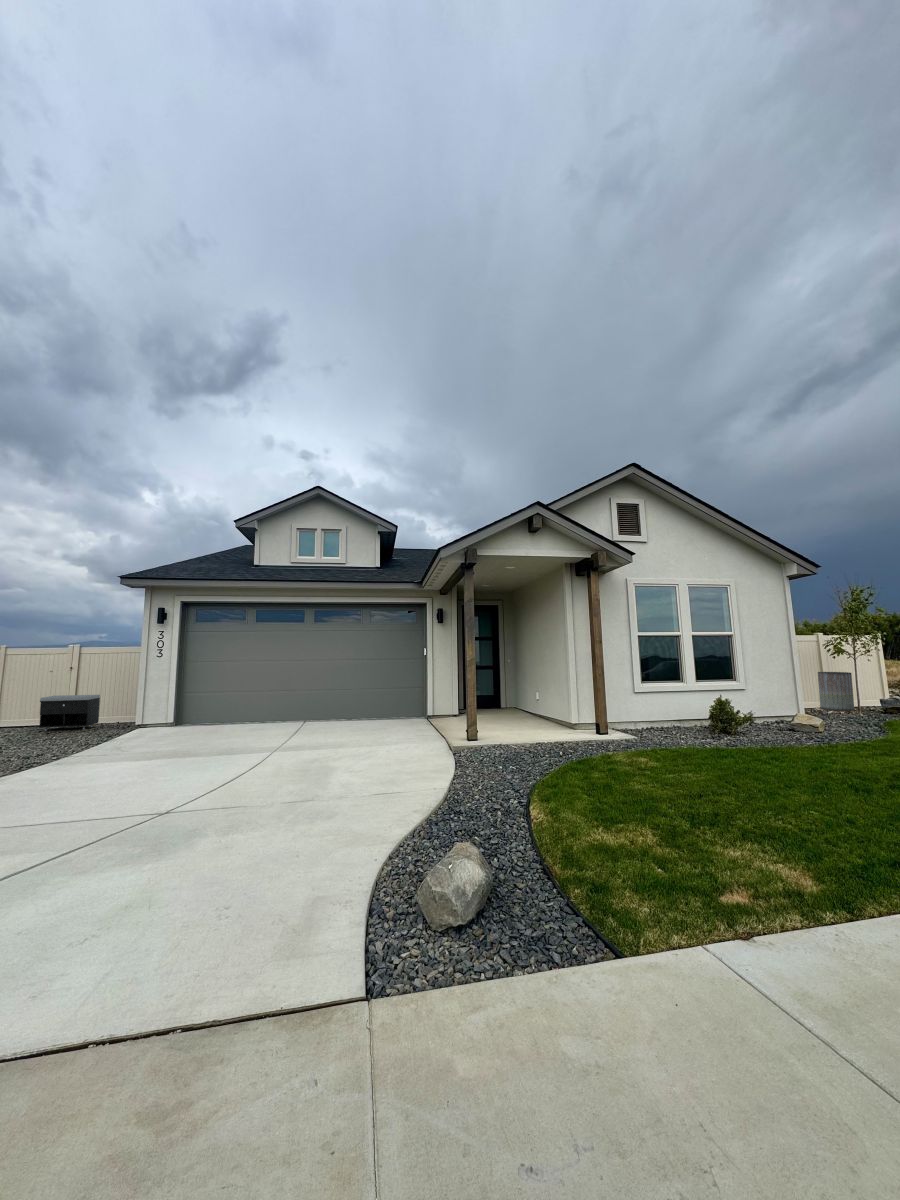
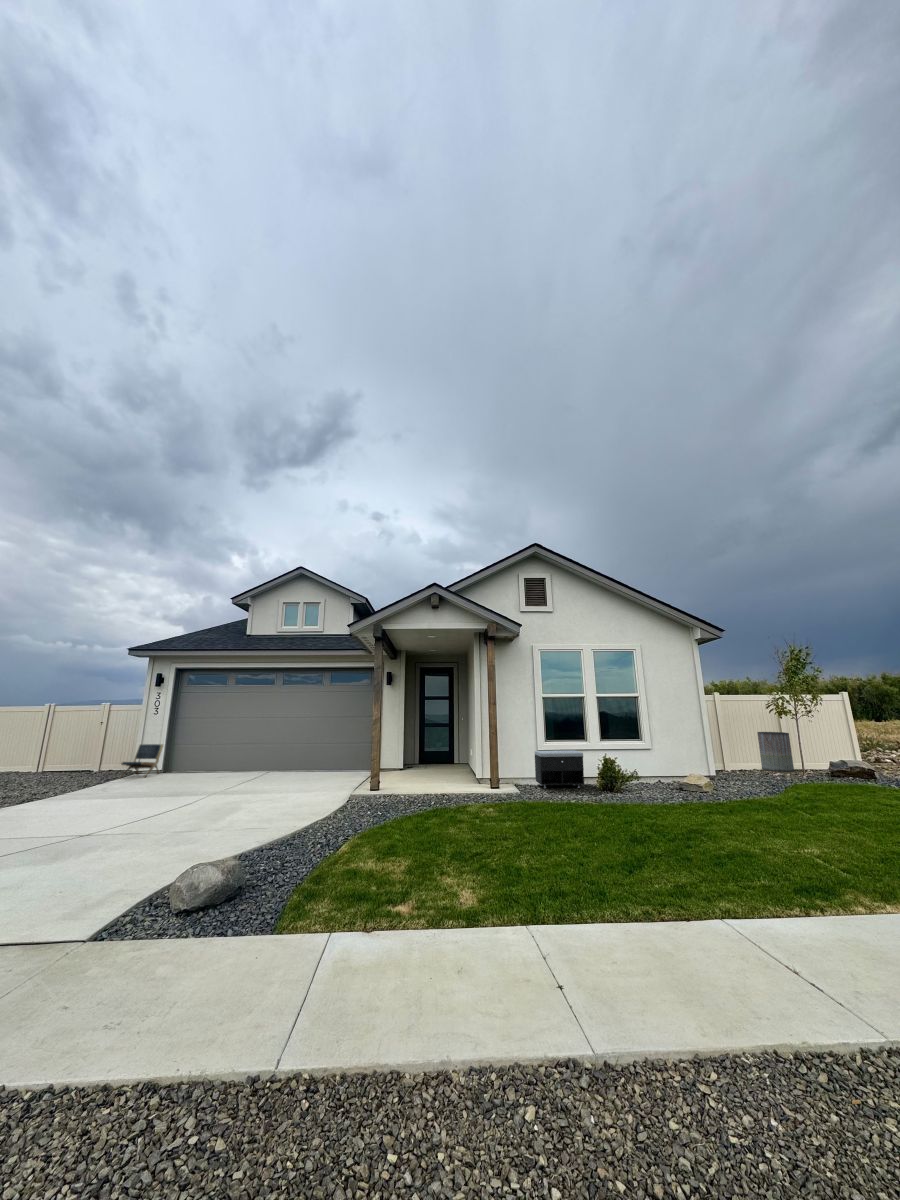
lounge chair: none [123,693,172,734] -> present [120,744,163,778]
storage bench: present [39,695,100,731] -> present [535,751,584,788]

